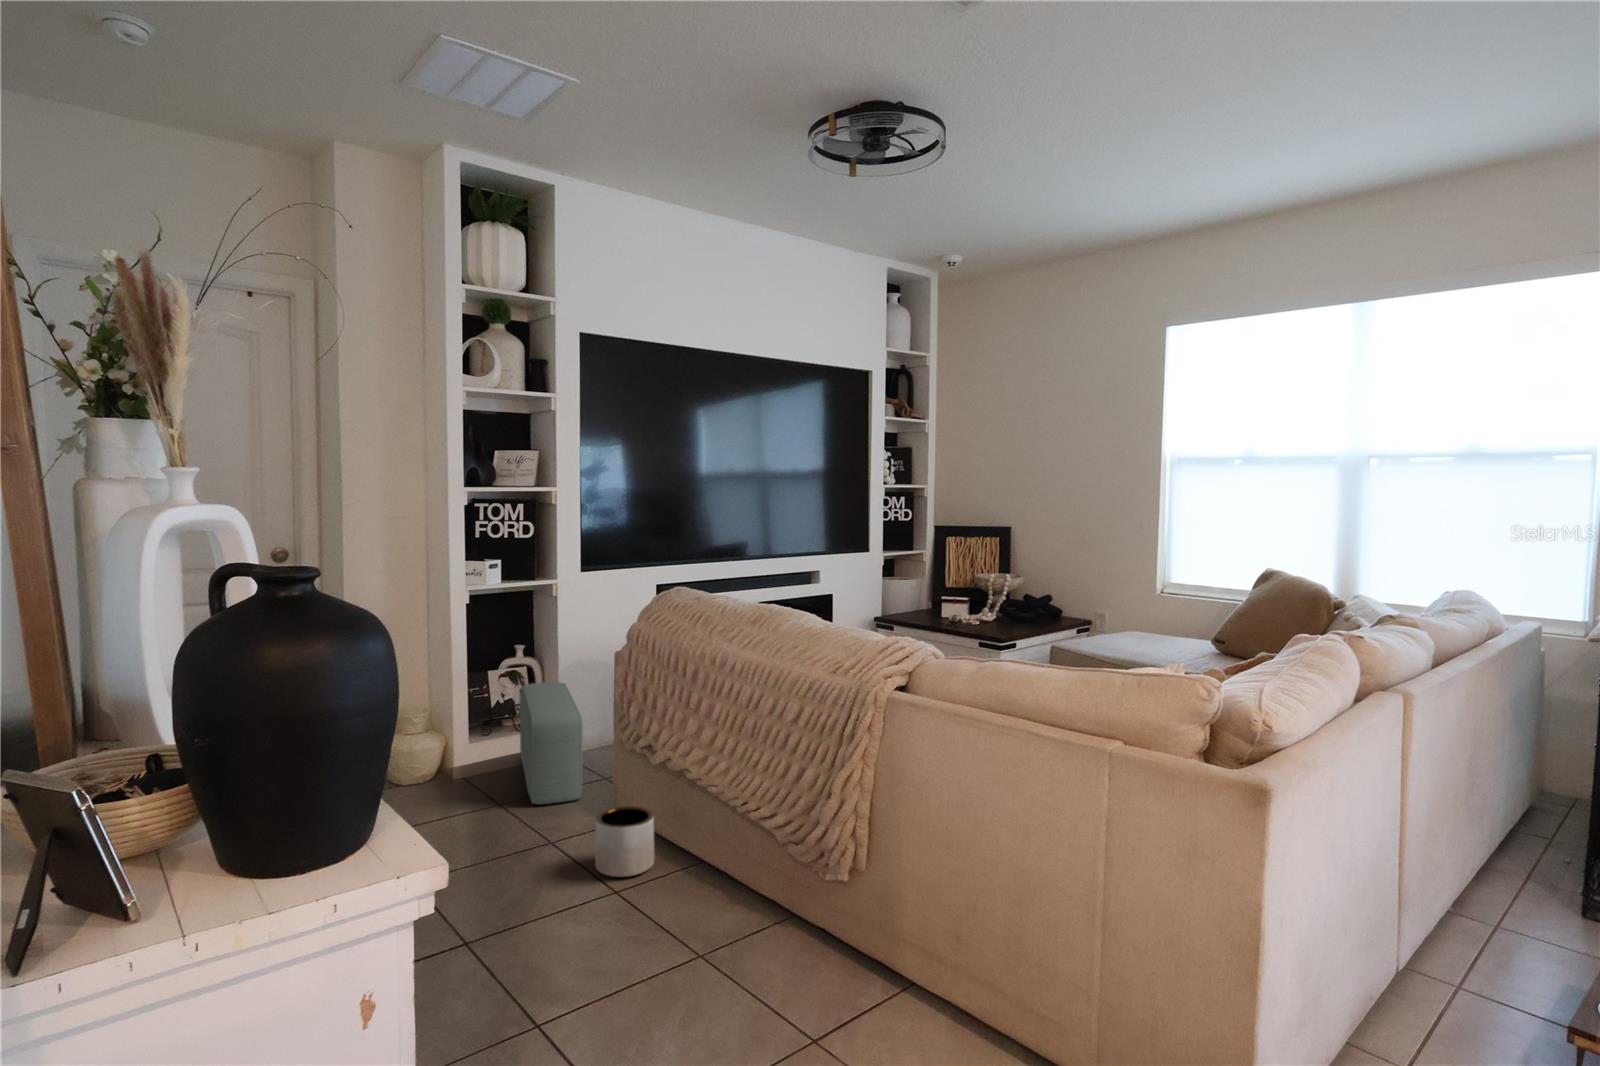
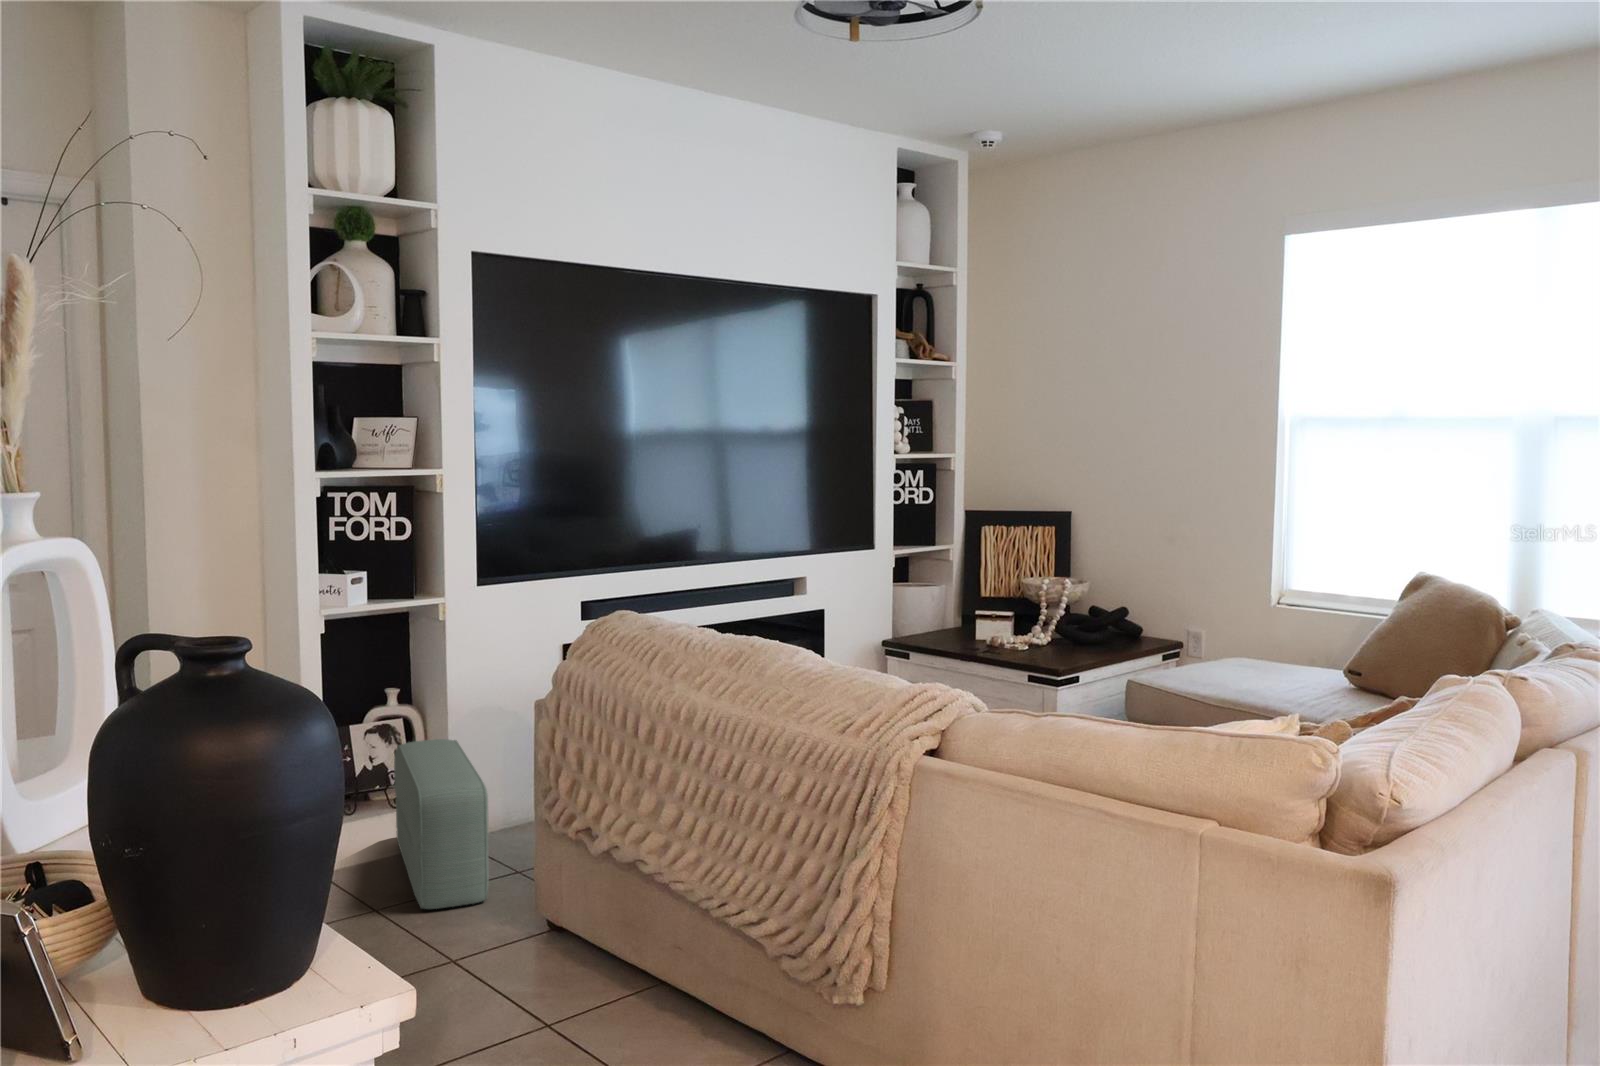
planter: present [595,806,654,877] -> none [517,910,596,1005]

